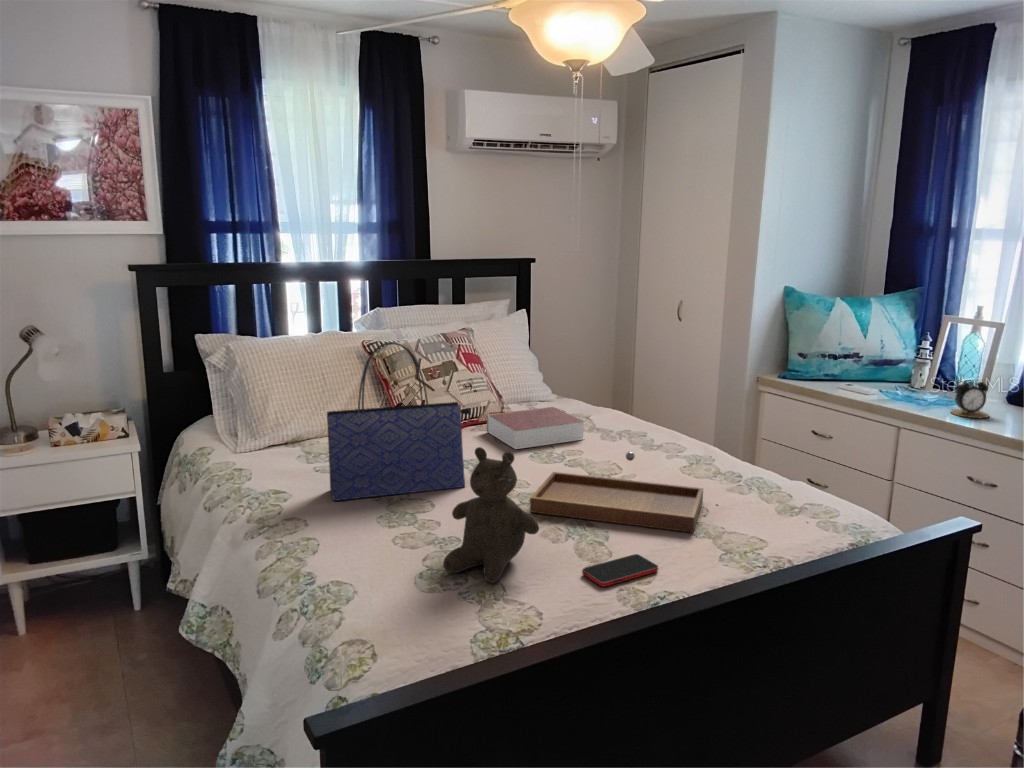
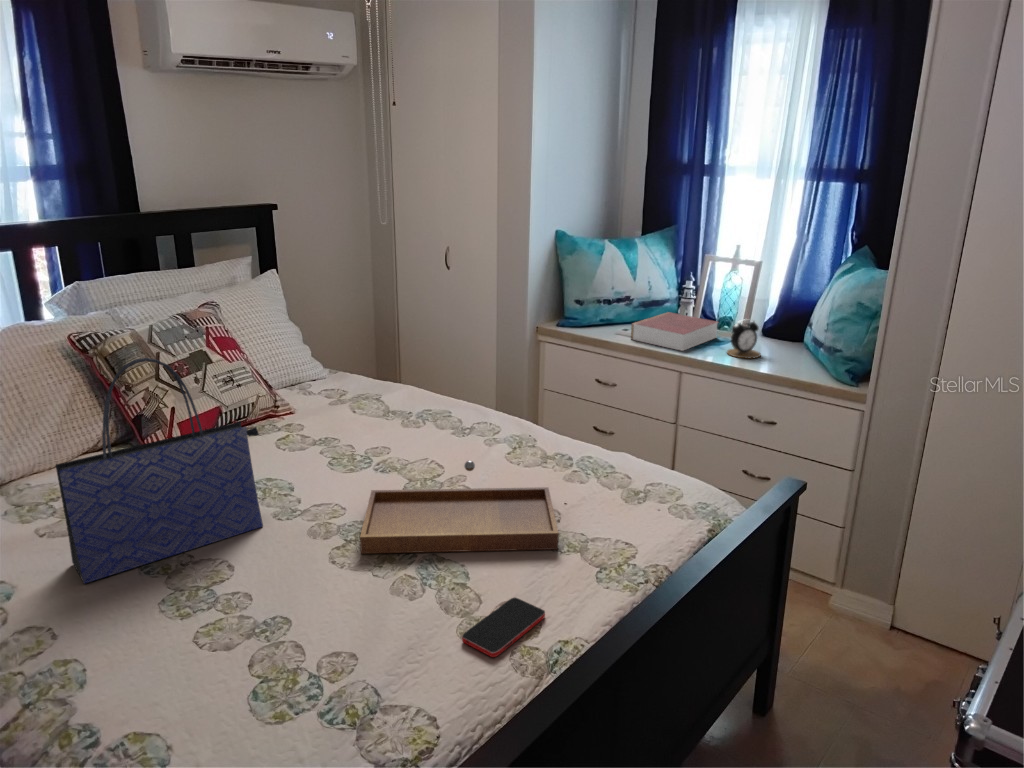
book: present [487,407,585,449] -> present [631,312,718,351]
teddy bear: present [443,447,539,583] -> none [280,509,404,685]

